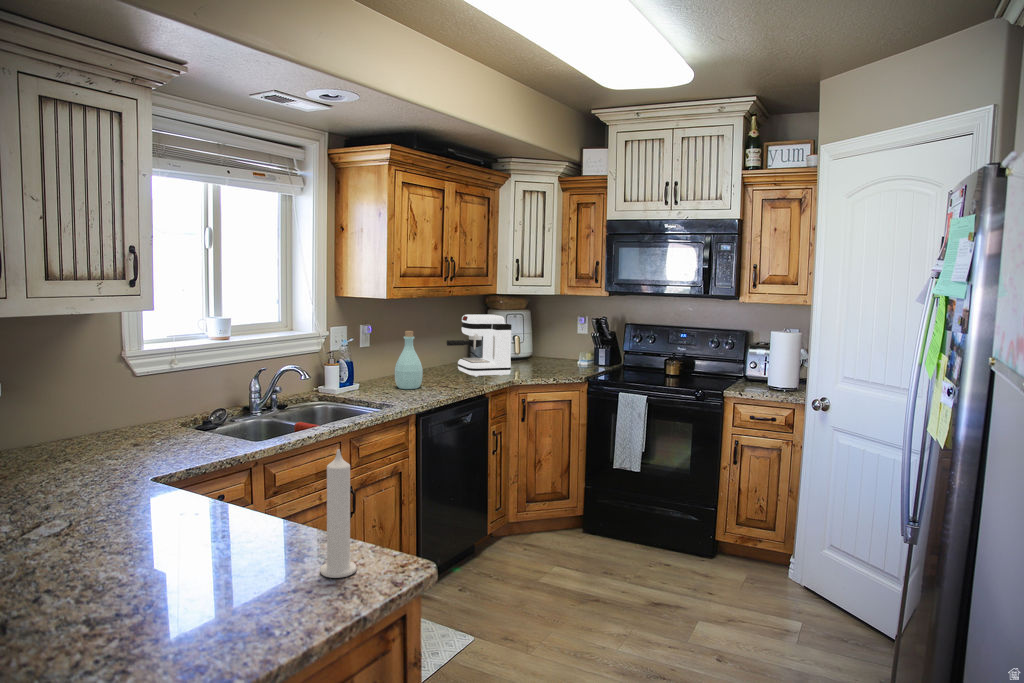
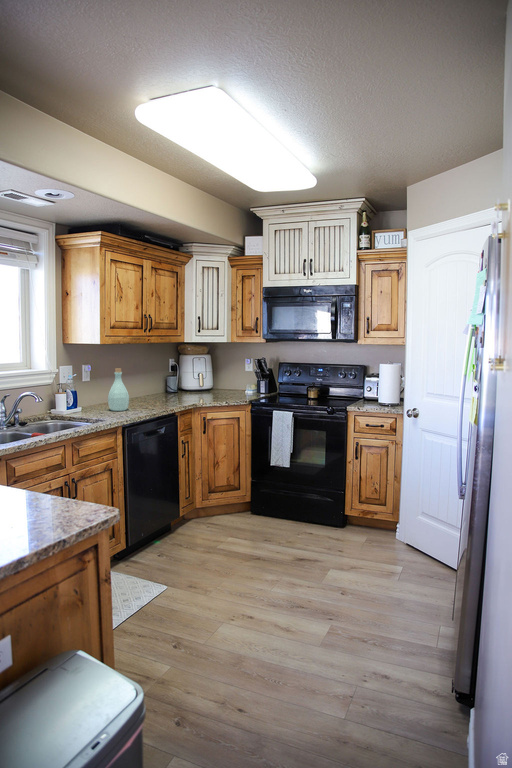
coffee maker: present [447,315,512,377] -> none [148,357,196,402]
candle: present [320,449,356,578] -> none [43,427,69,515]

